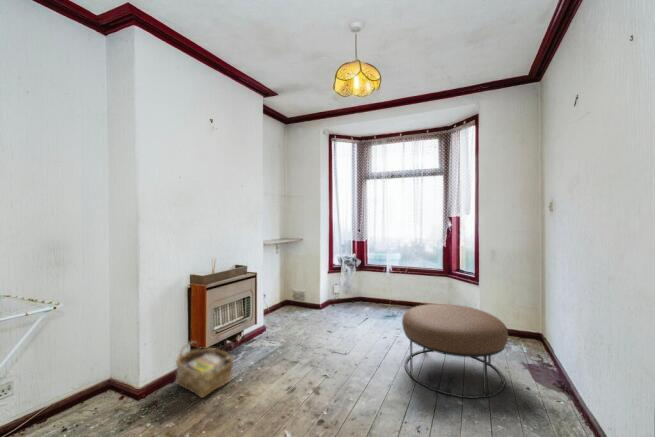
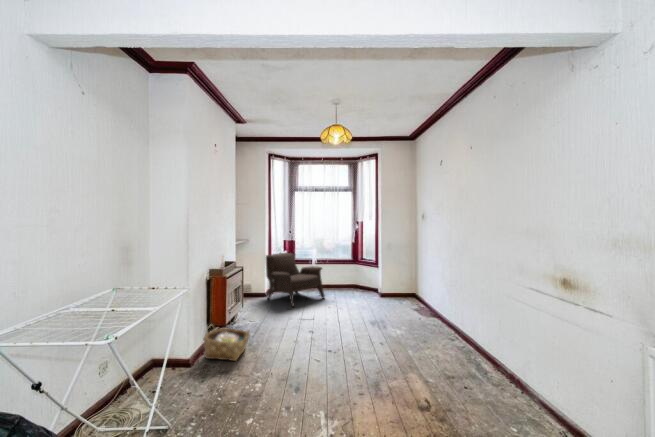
armchair: none [323,256,392,328] -> present [266,253,325,307]
ottoman: present [402,304,508,398] -> none [349,279,410,329]

